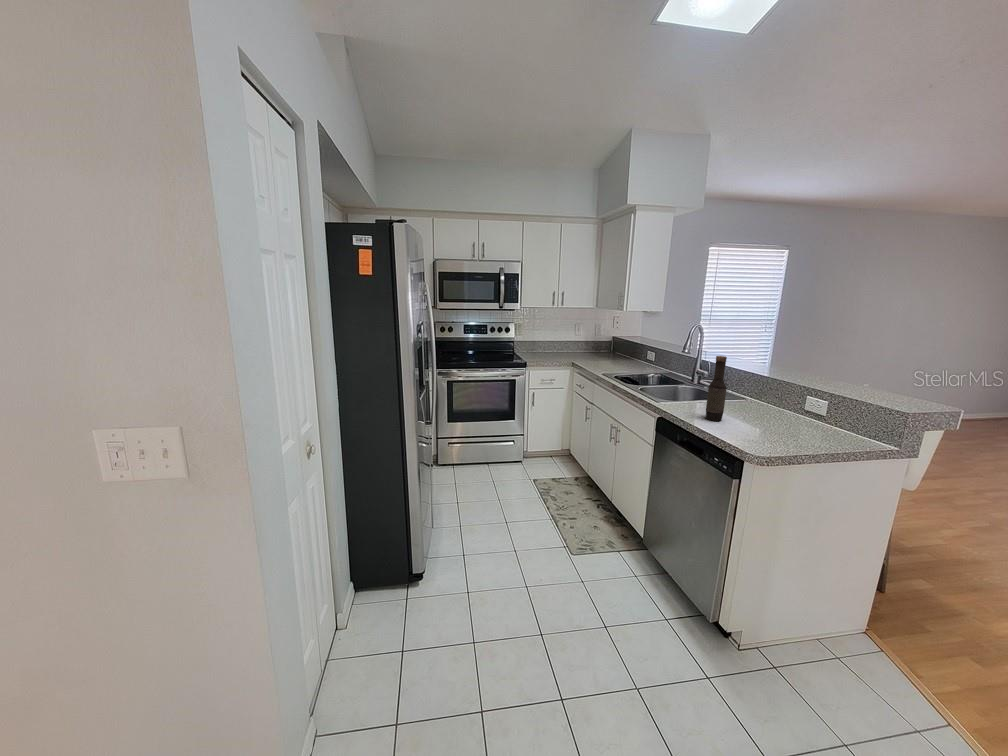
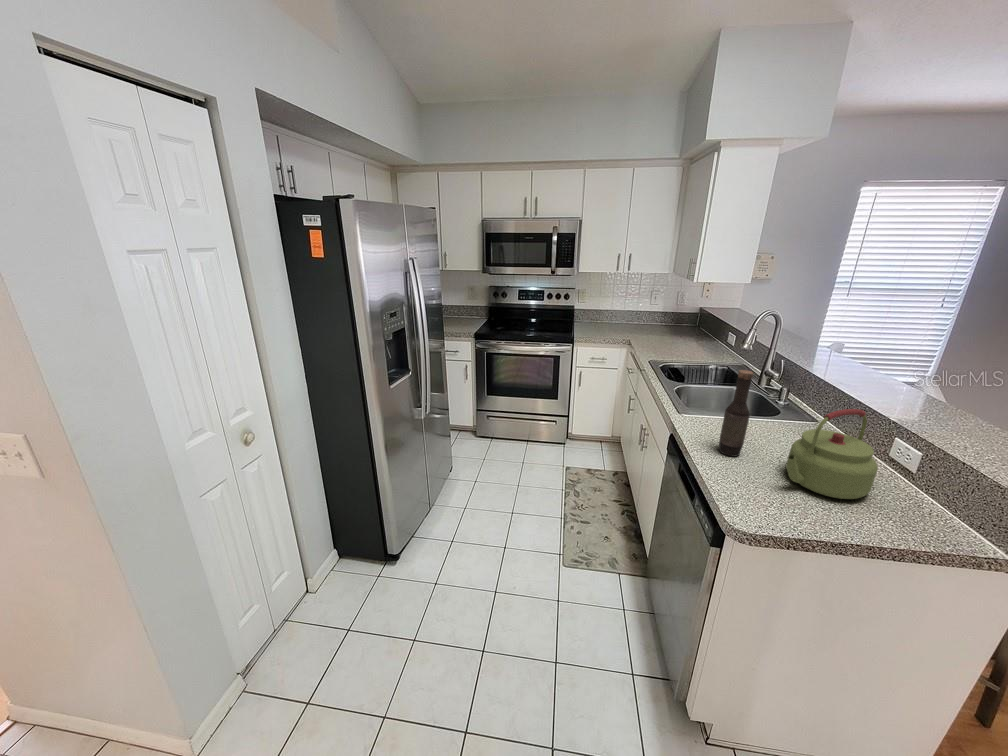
kettle: none [755,373,815,434] -> present [786,409,878,499]

